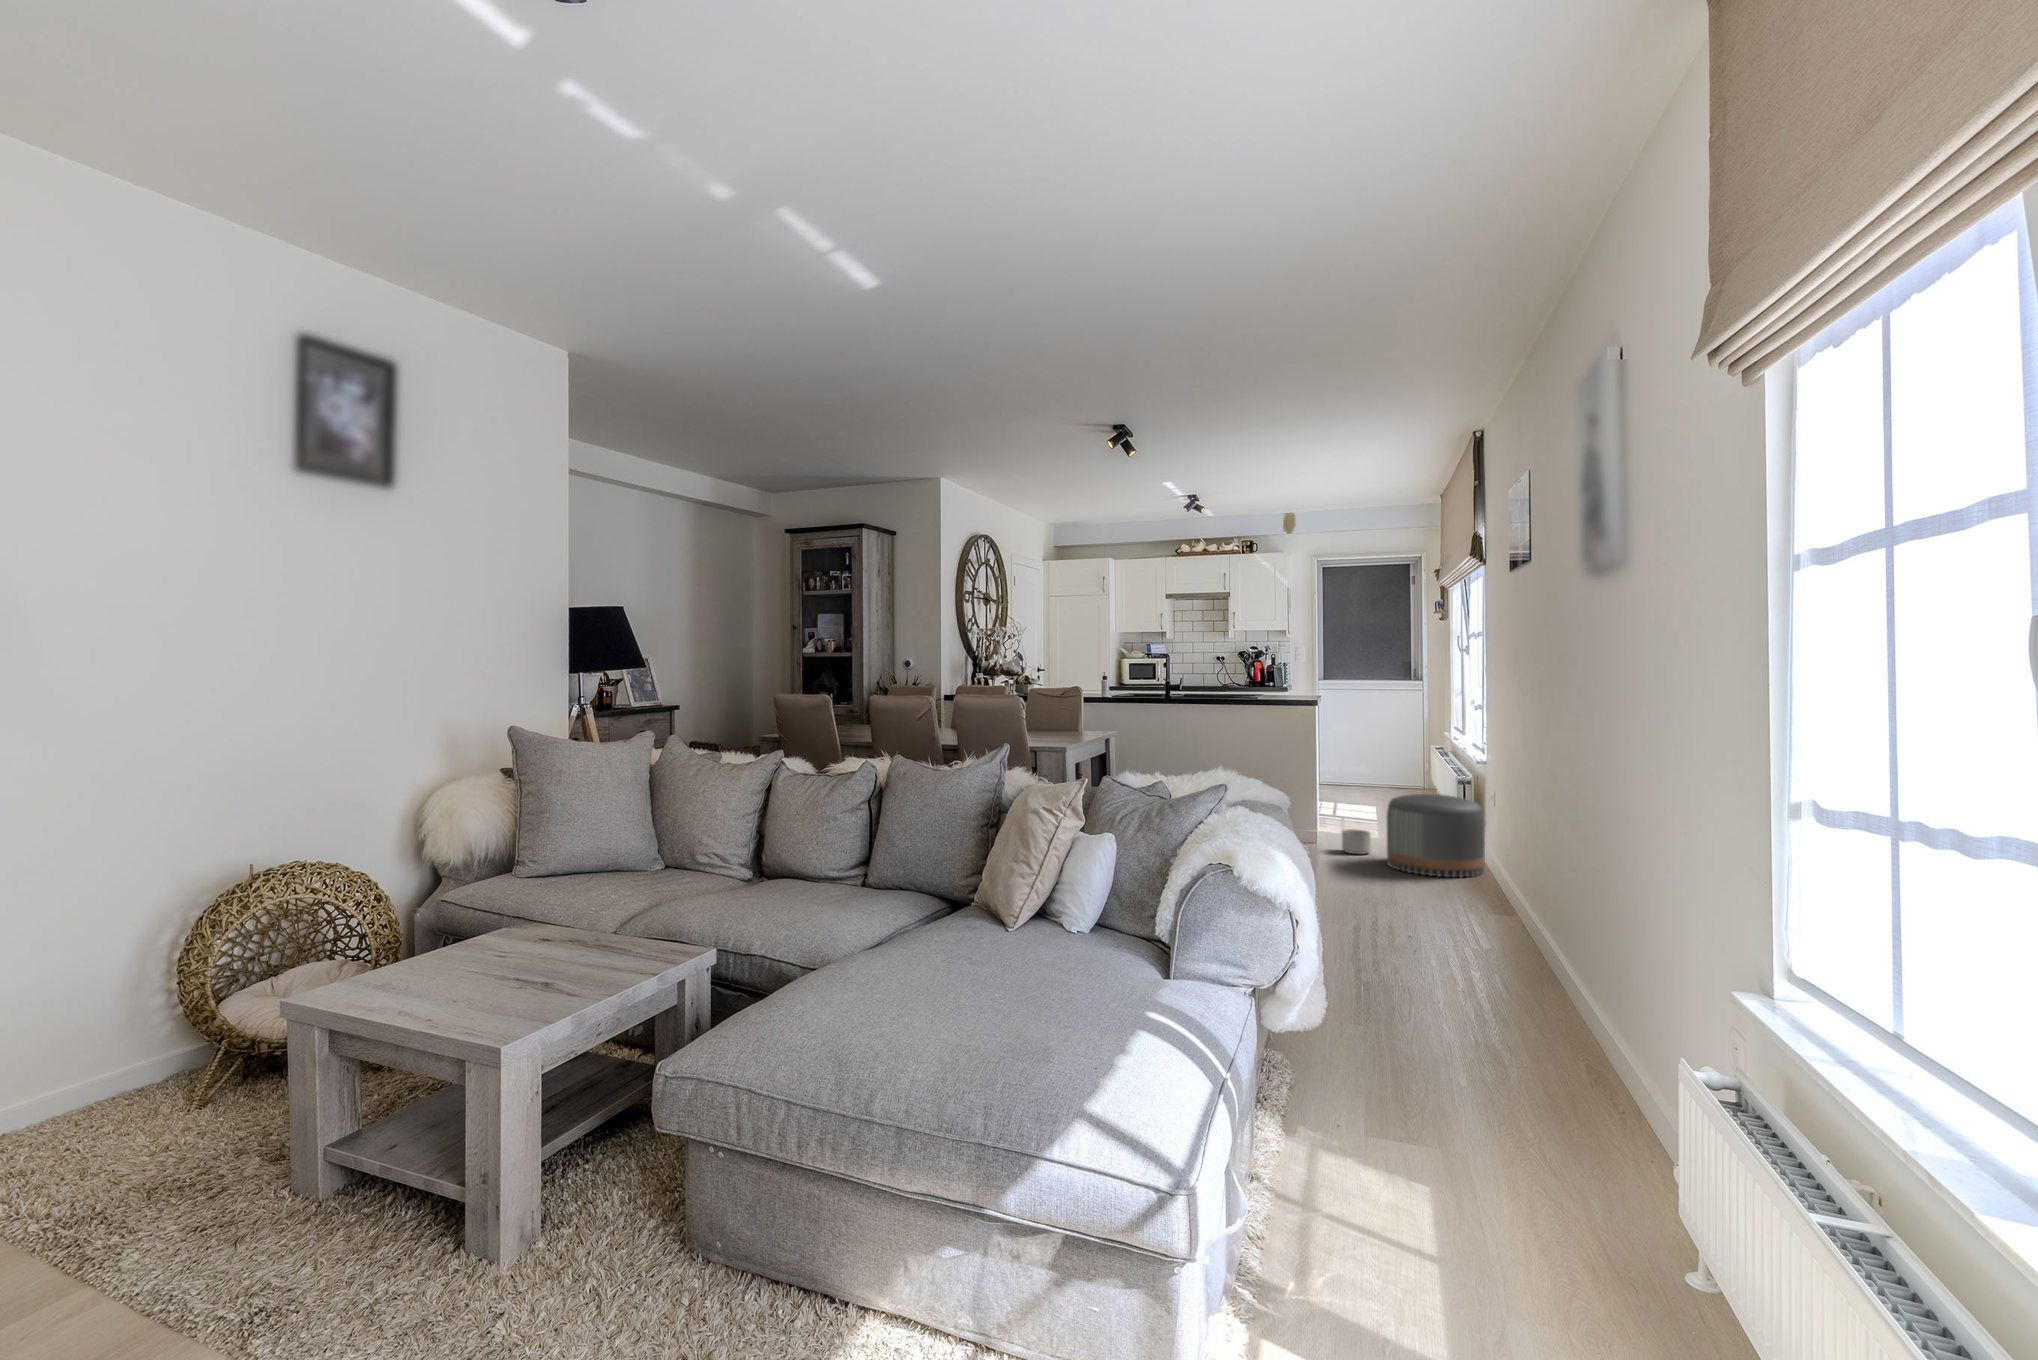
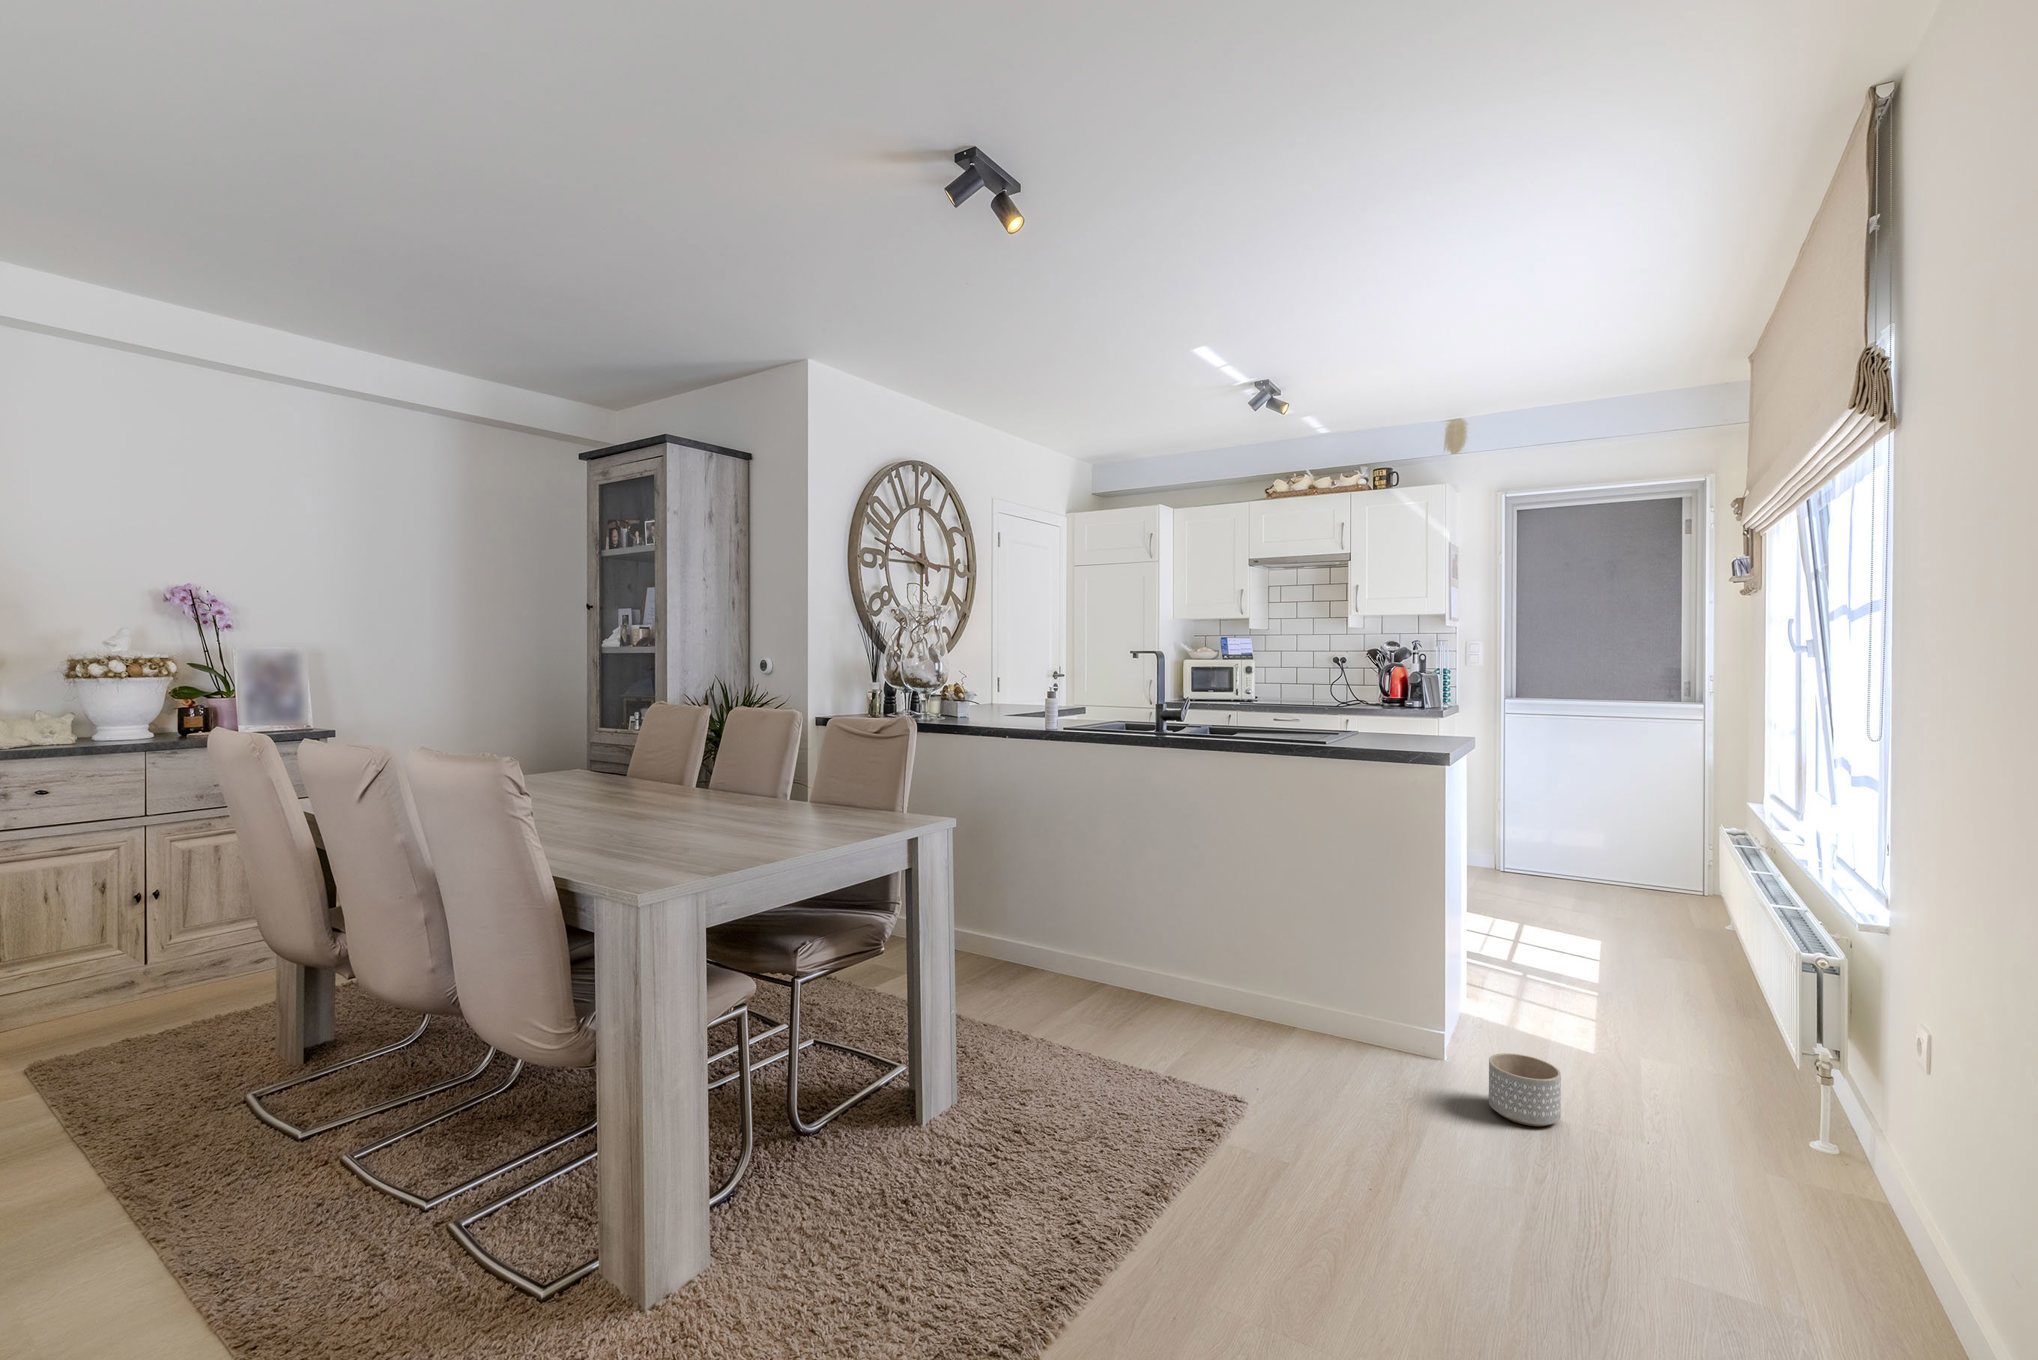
pouf: present [1387,794,1485,877] -> none [1596,1010,1902,1305]

